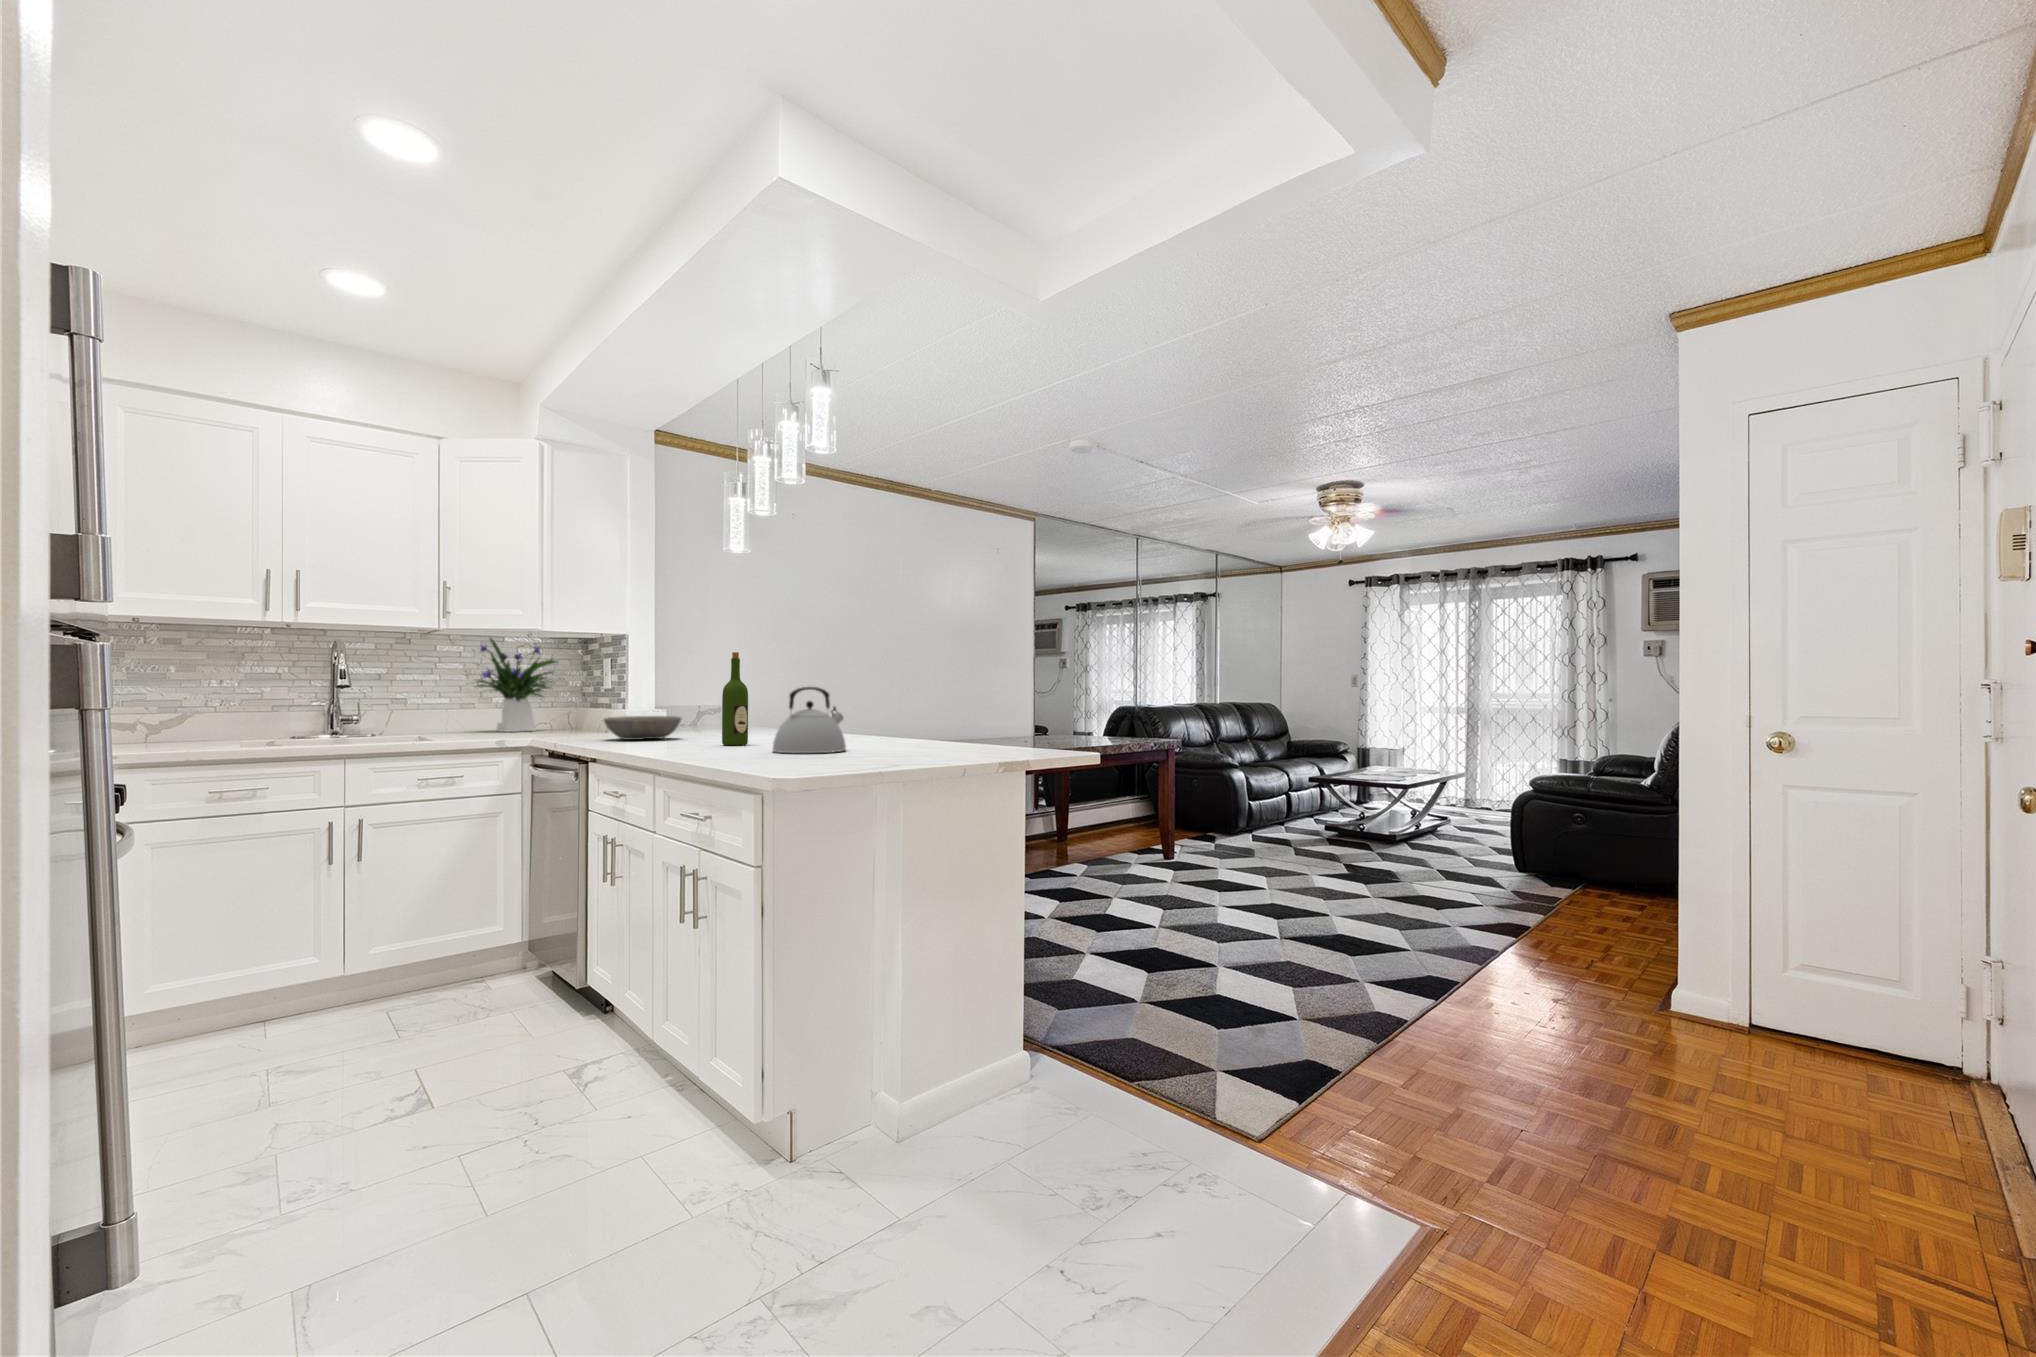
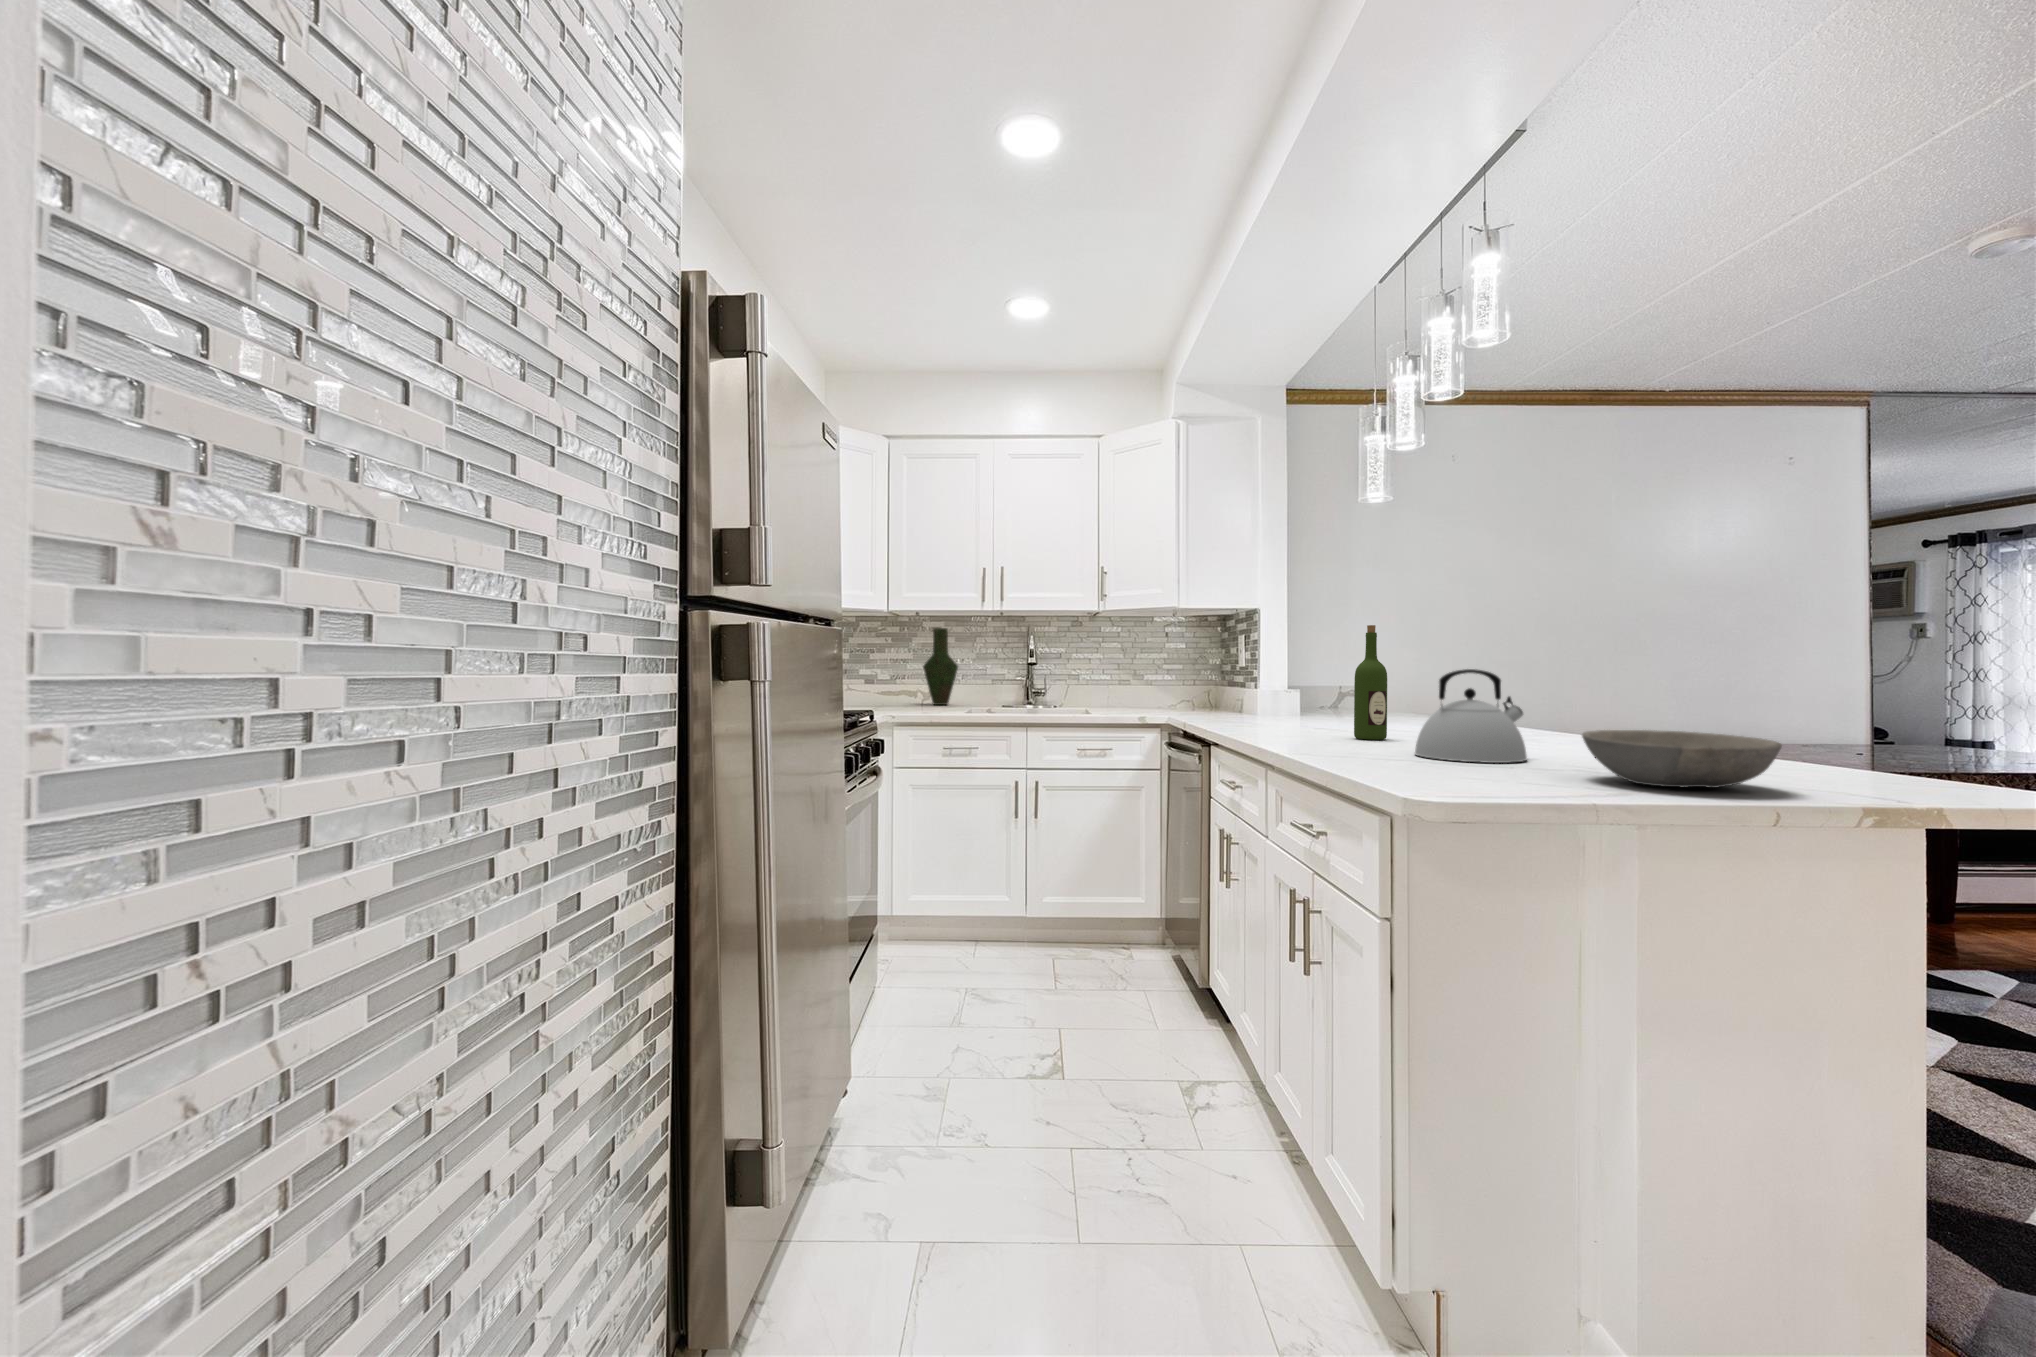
flower arrangement: present [478,638,557,732] -> none [1120,618,1204,708]
vase: none [154,639,220,740] -> present [923,628,958,705]
bowl: present [604,716,681,740] -> present [1582,730,1782,788]

